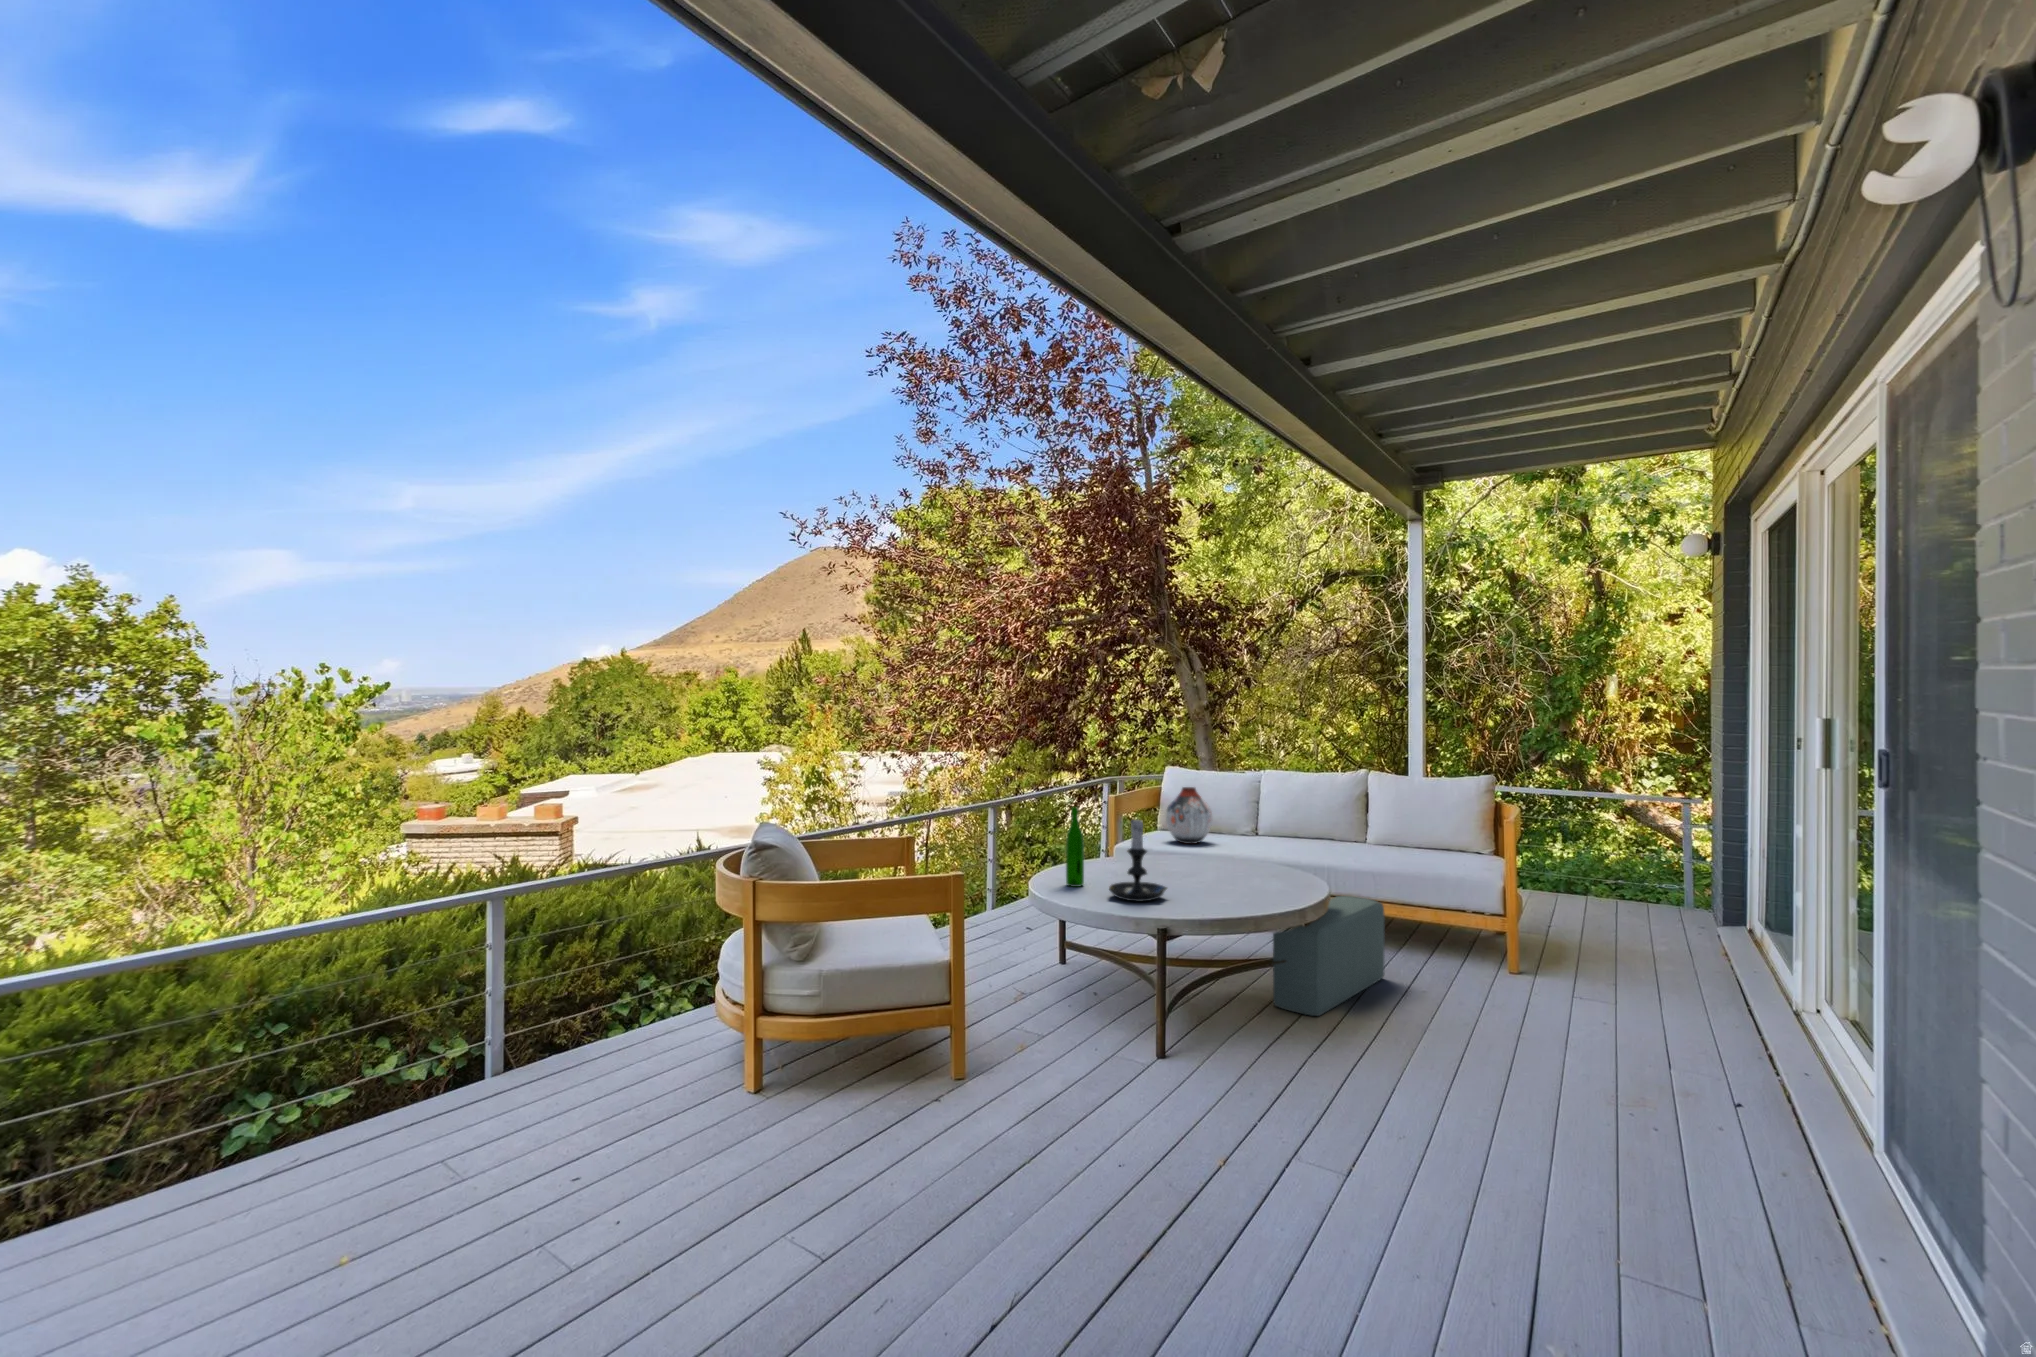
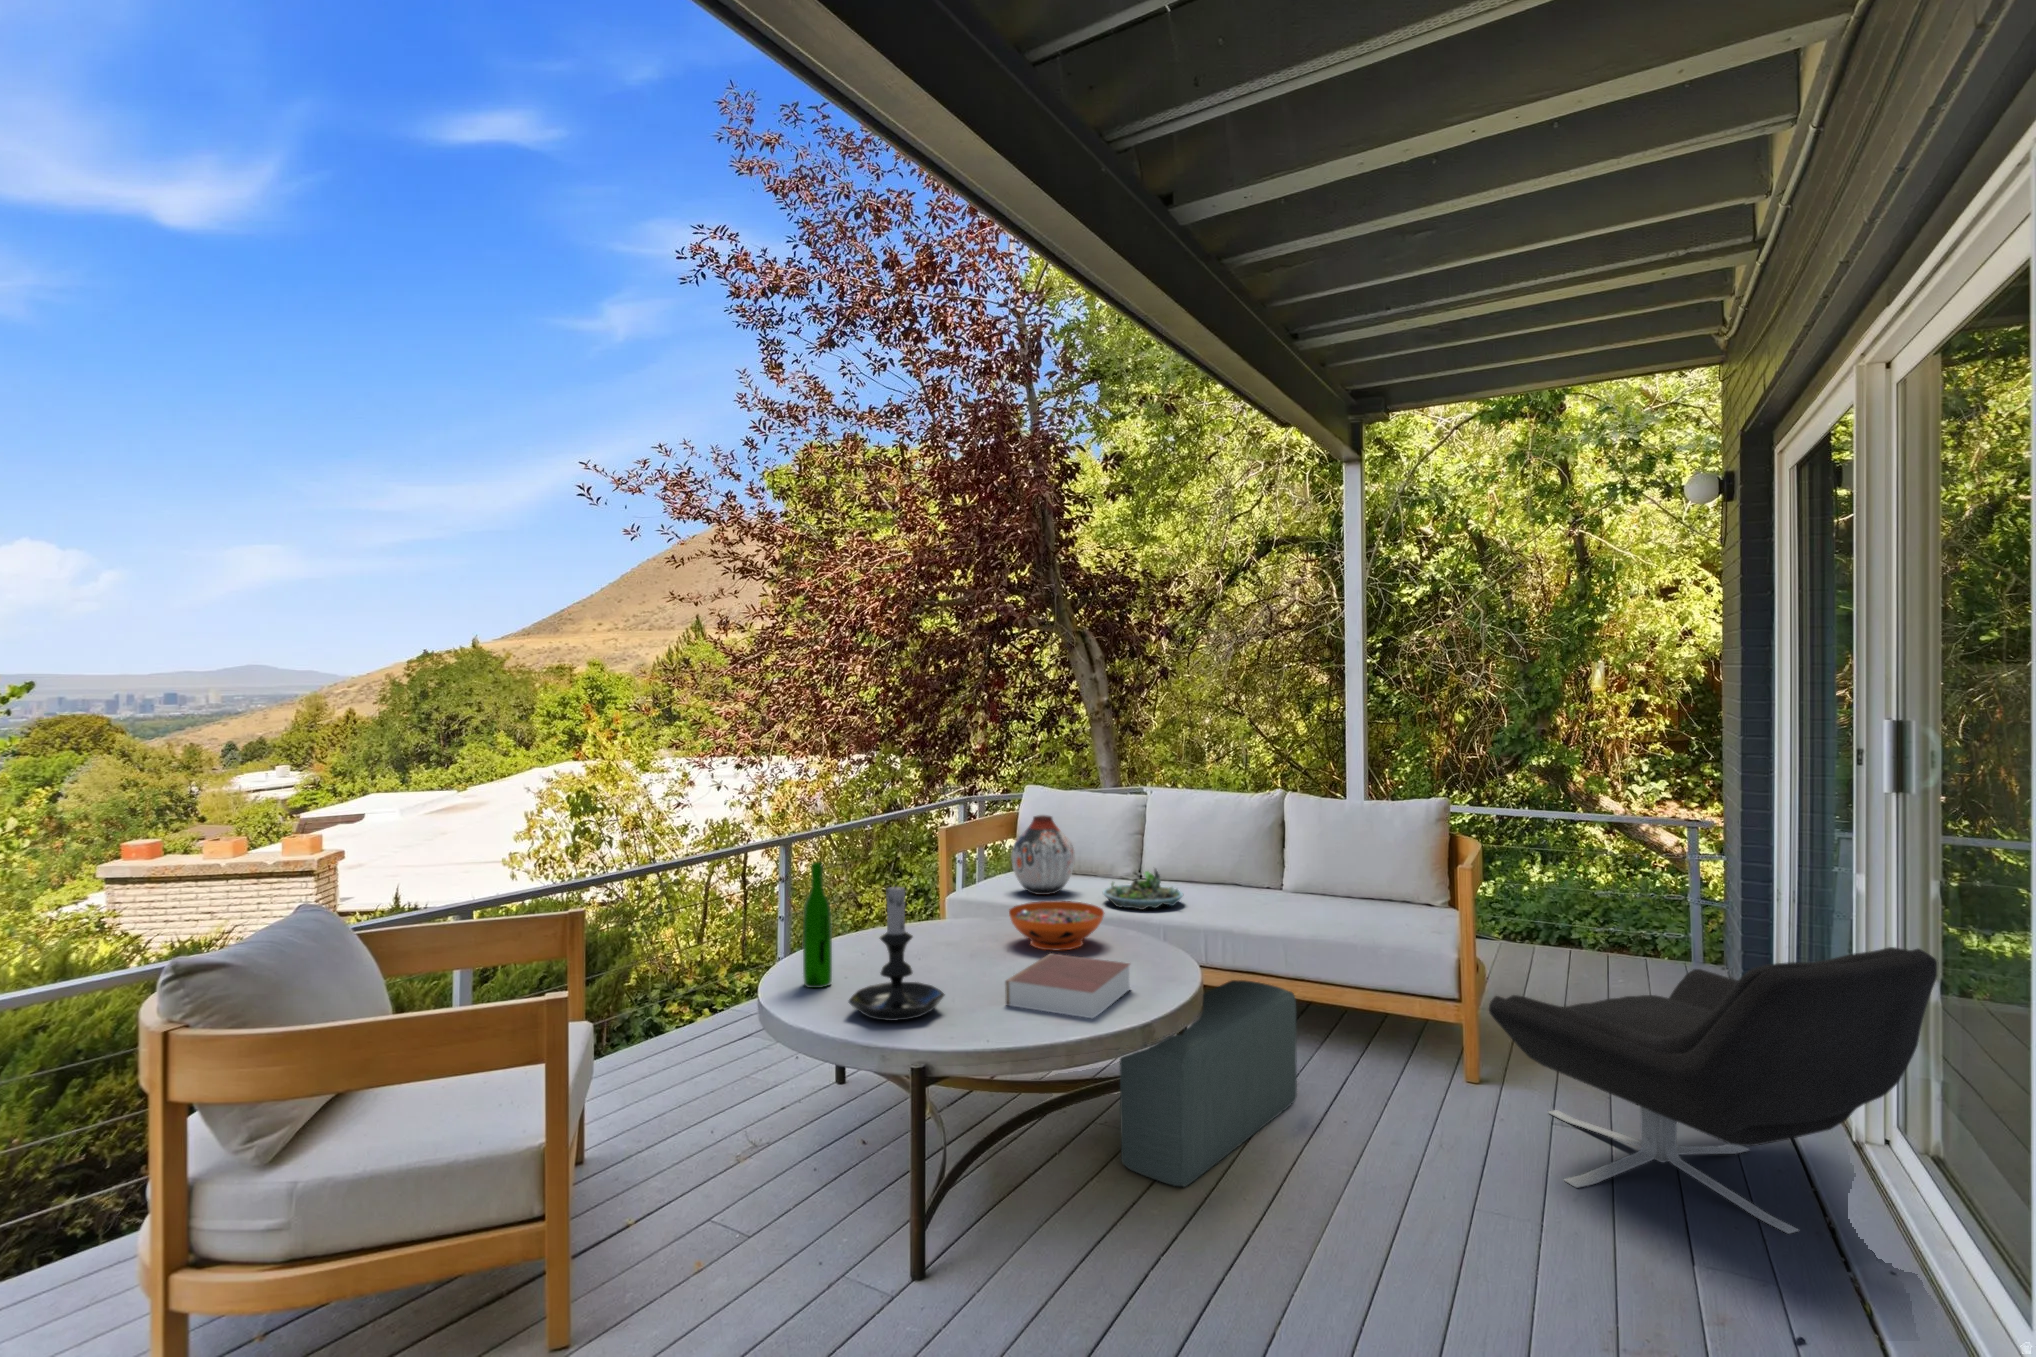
succulent planter: none [1236,824,1295,853] -> present [1103,868,1183,910]
decorative bowl: none [1184,842,1251,873] -> present [1009,901,1104,950]
lounge chair: none [1519,865,1811,1046] -> present [1489,947,1937,1234]
book: none [1204,869,1281,904] -> present [1005,954,1131,1018]

